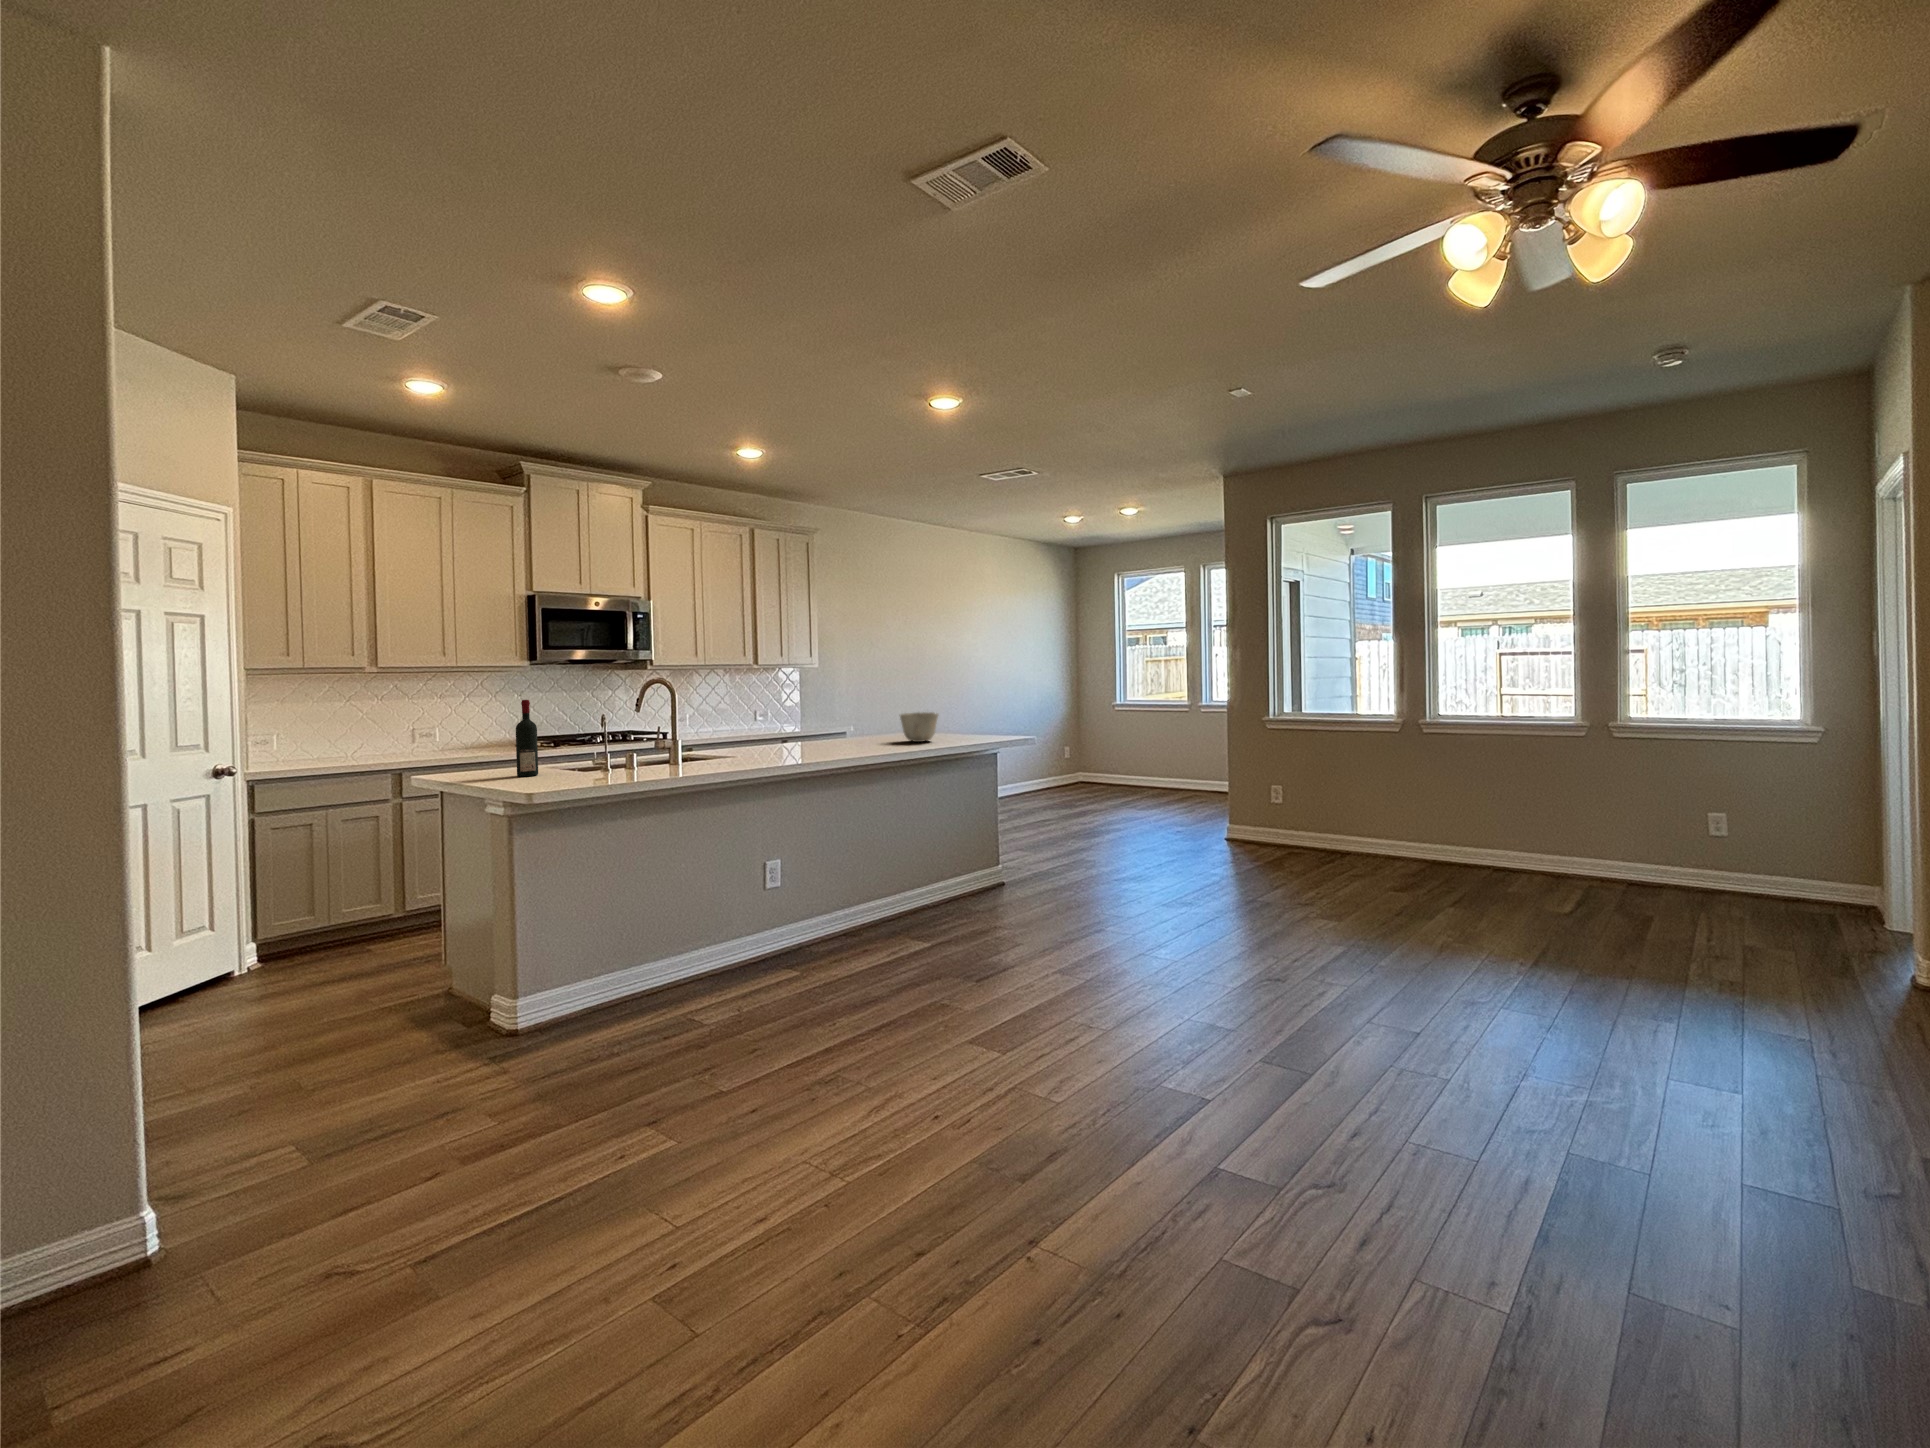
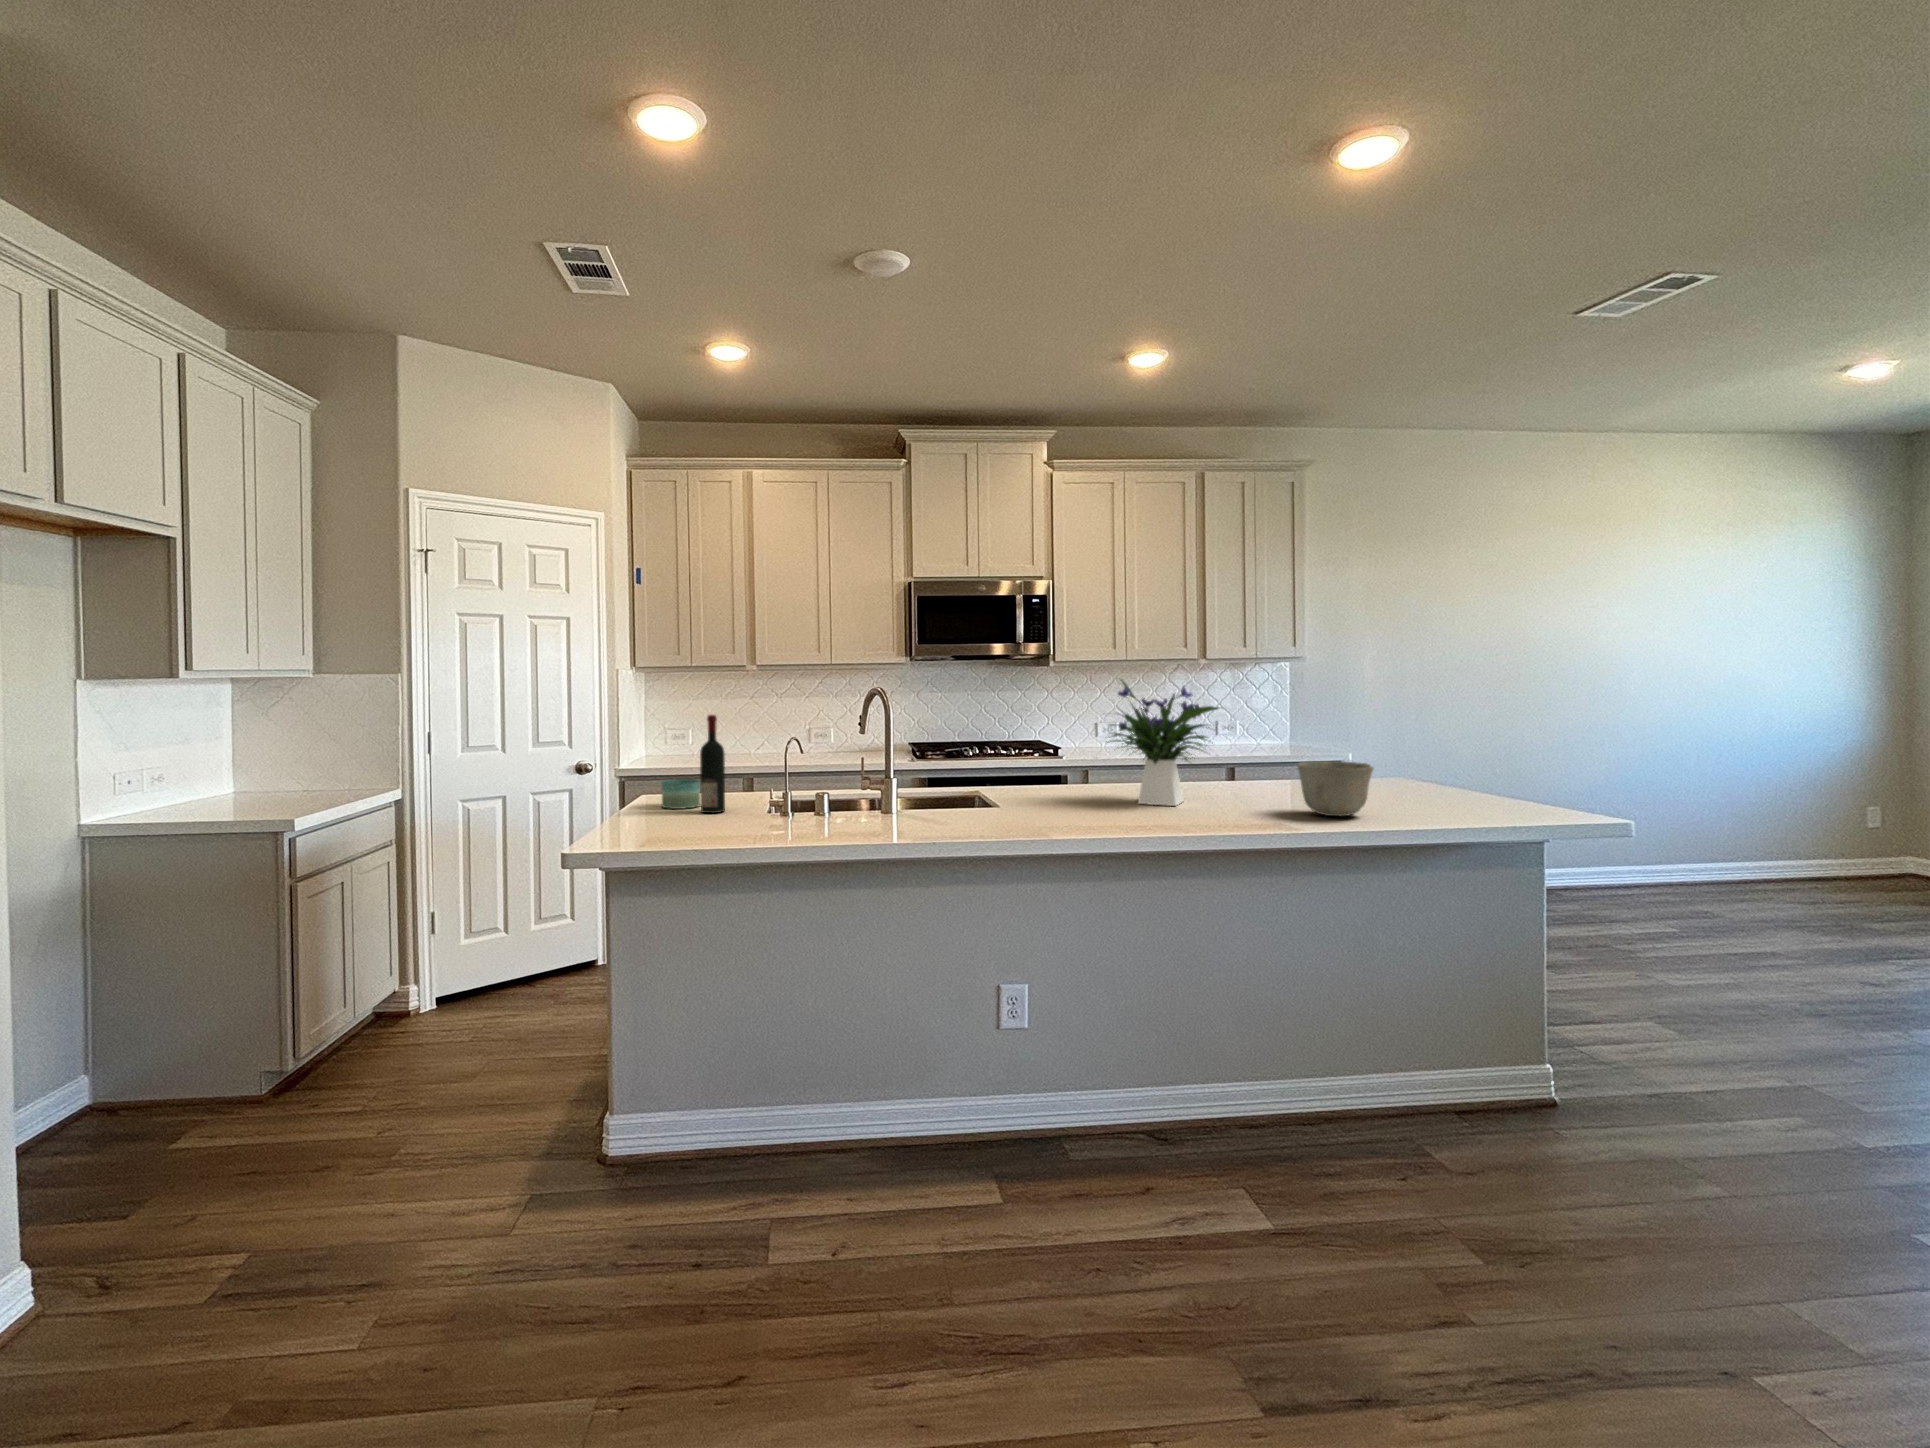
flower arrangement: none [781,668,855,746] -> present [1106,680,1219,806]
candle: none [465,754,501,778] -> present [662,779,700,809]

